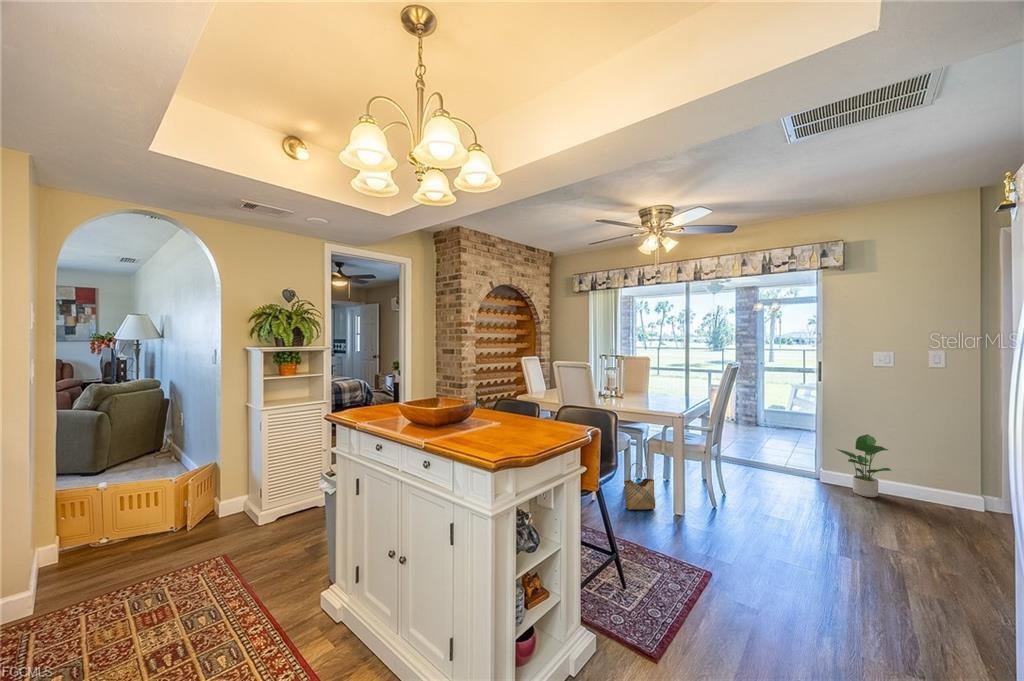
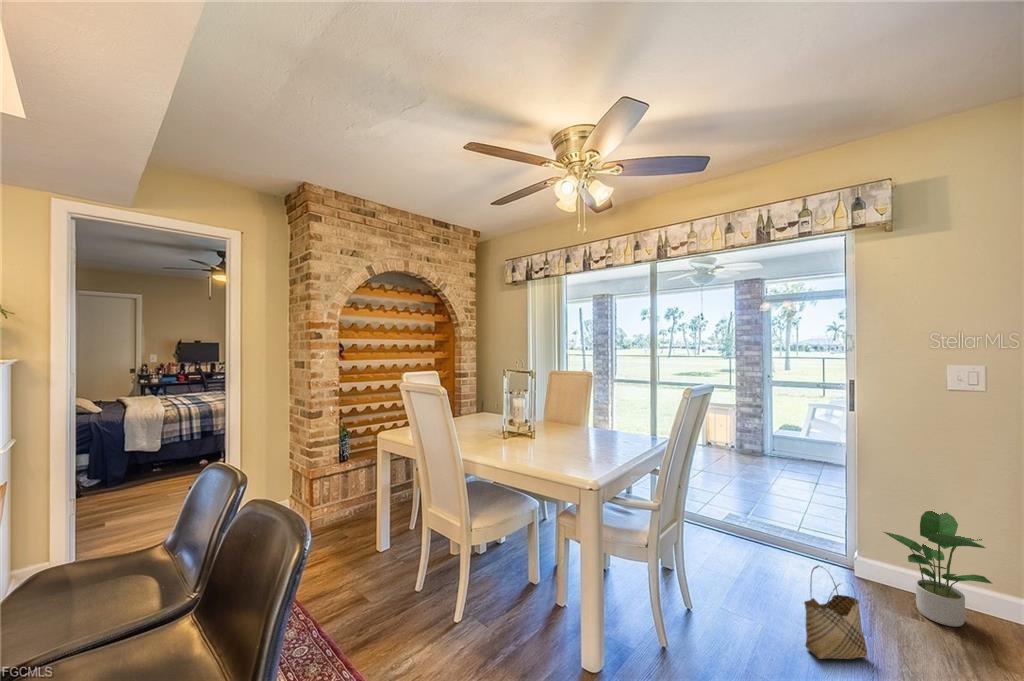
woven basket: present [624,463,656,510] -> present [804,565,867,659]

